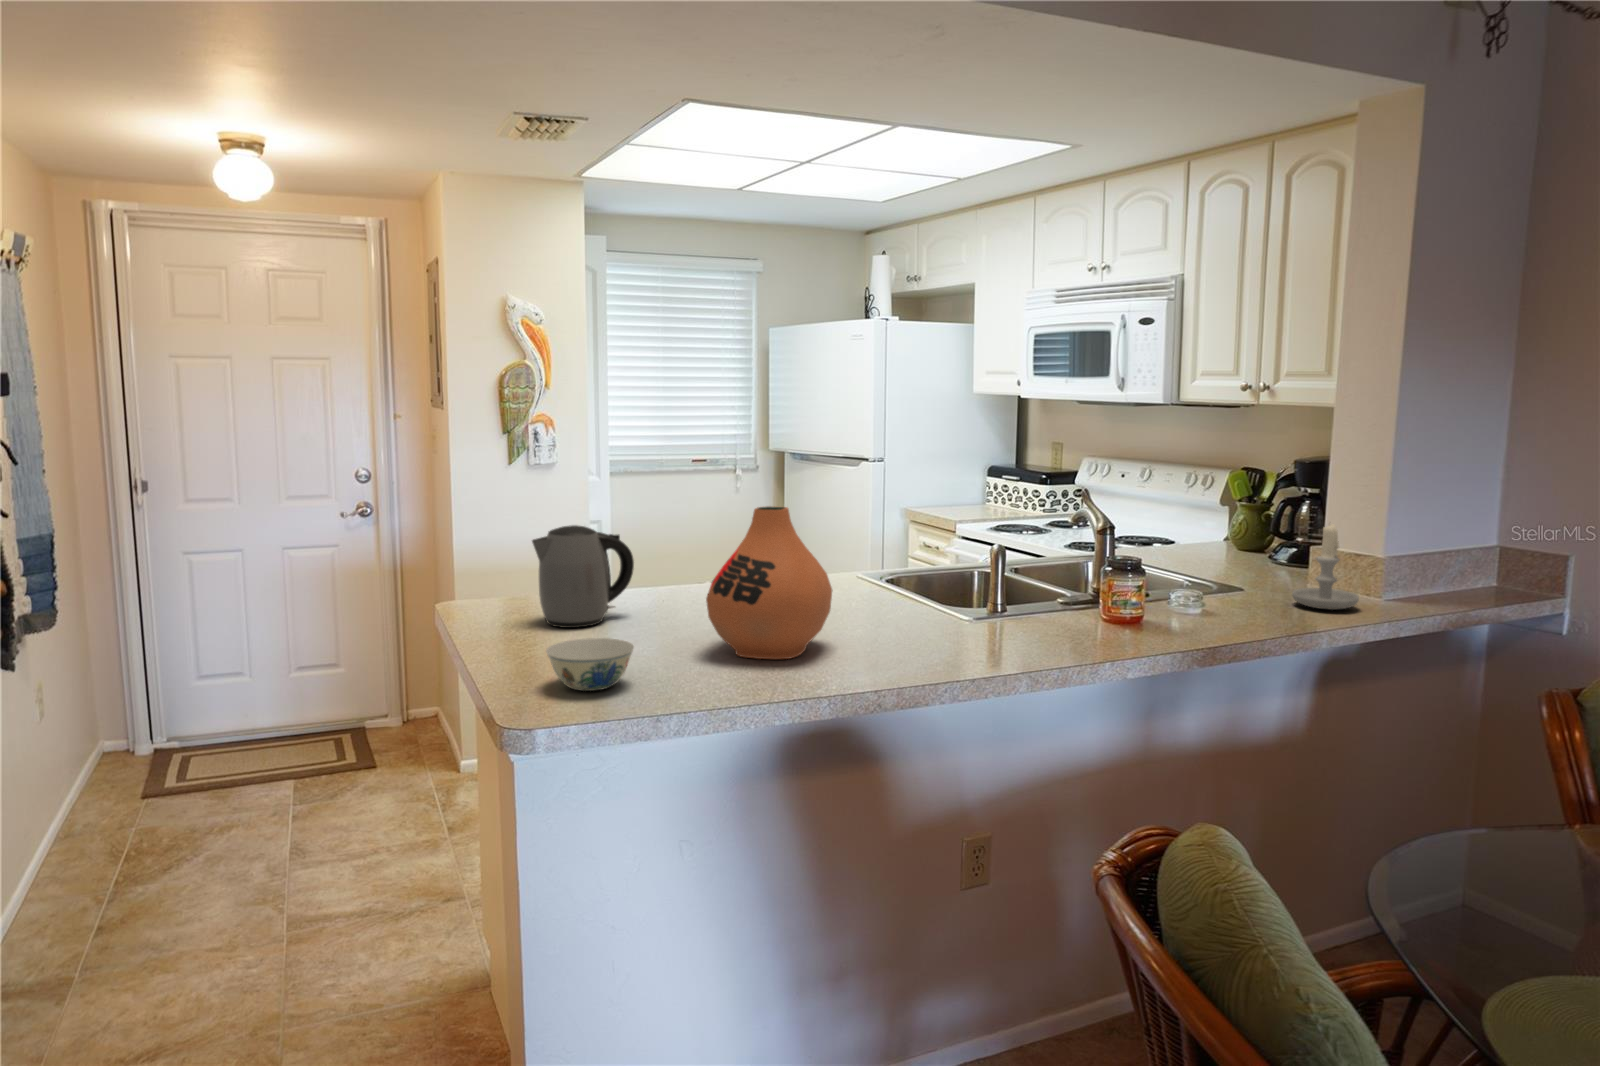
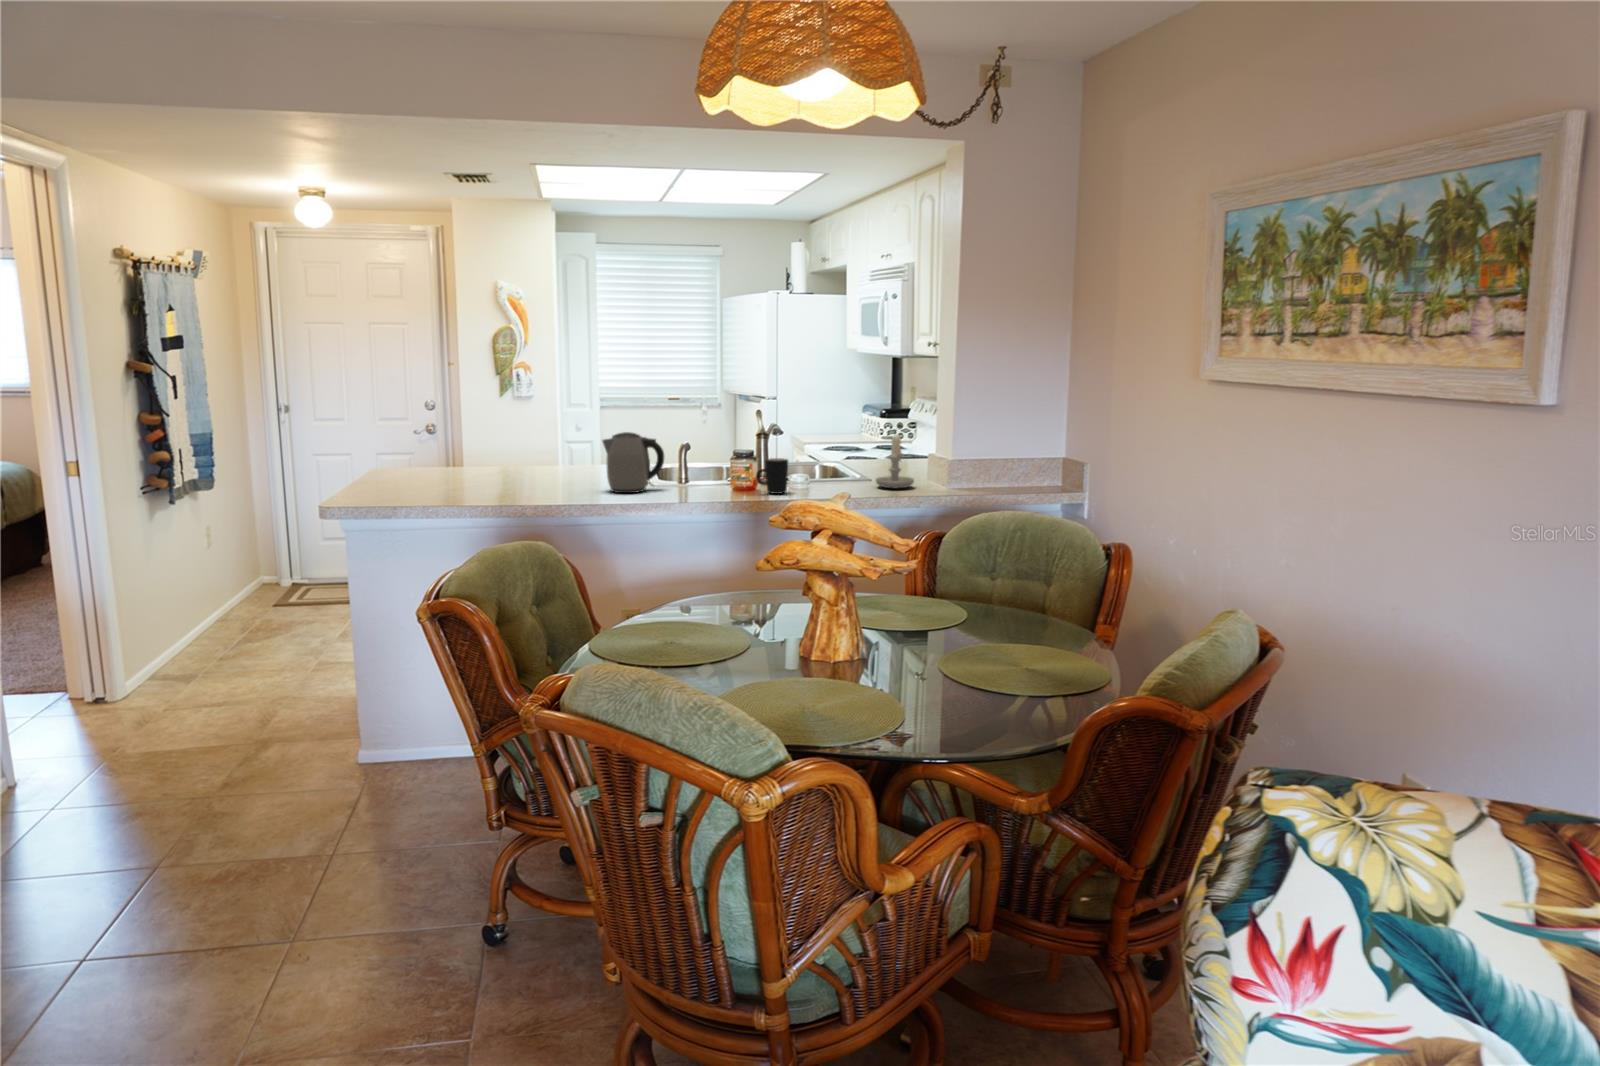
vase: present [706,506,832,659] -> none [479,413,557,495]
kettle: present [532,525,634,628] -> present [602,432,664,493]
mug: none [1172,571,1217,632] -> present [756,458,788,494]
bowl: present [546,638,634,691] -> none [379,478,427,501]

